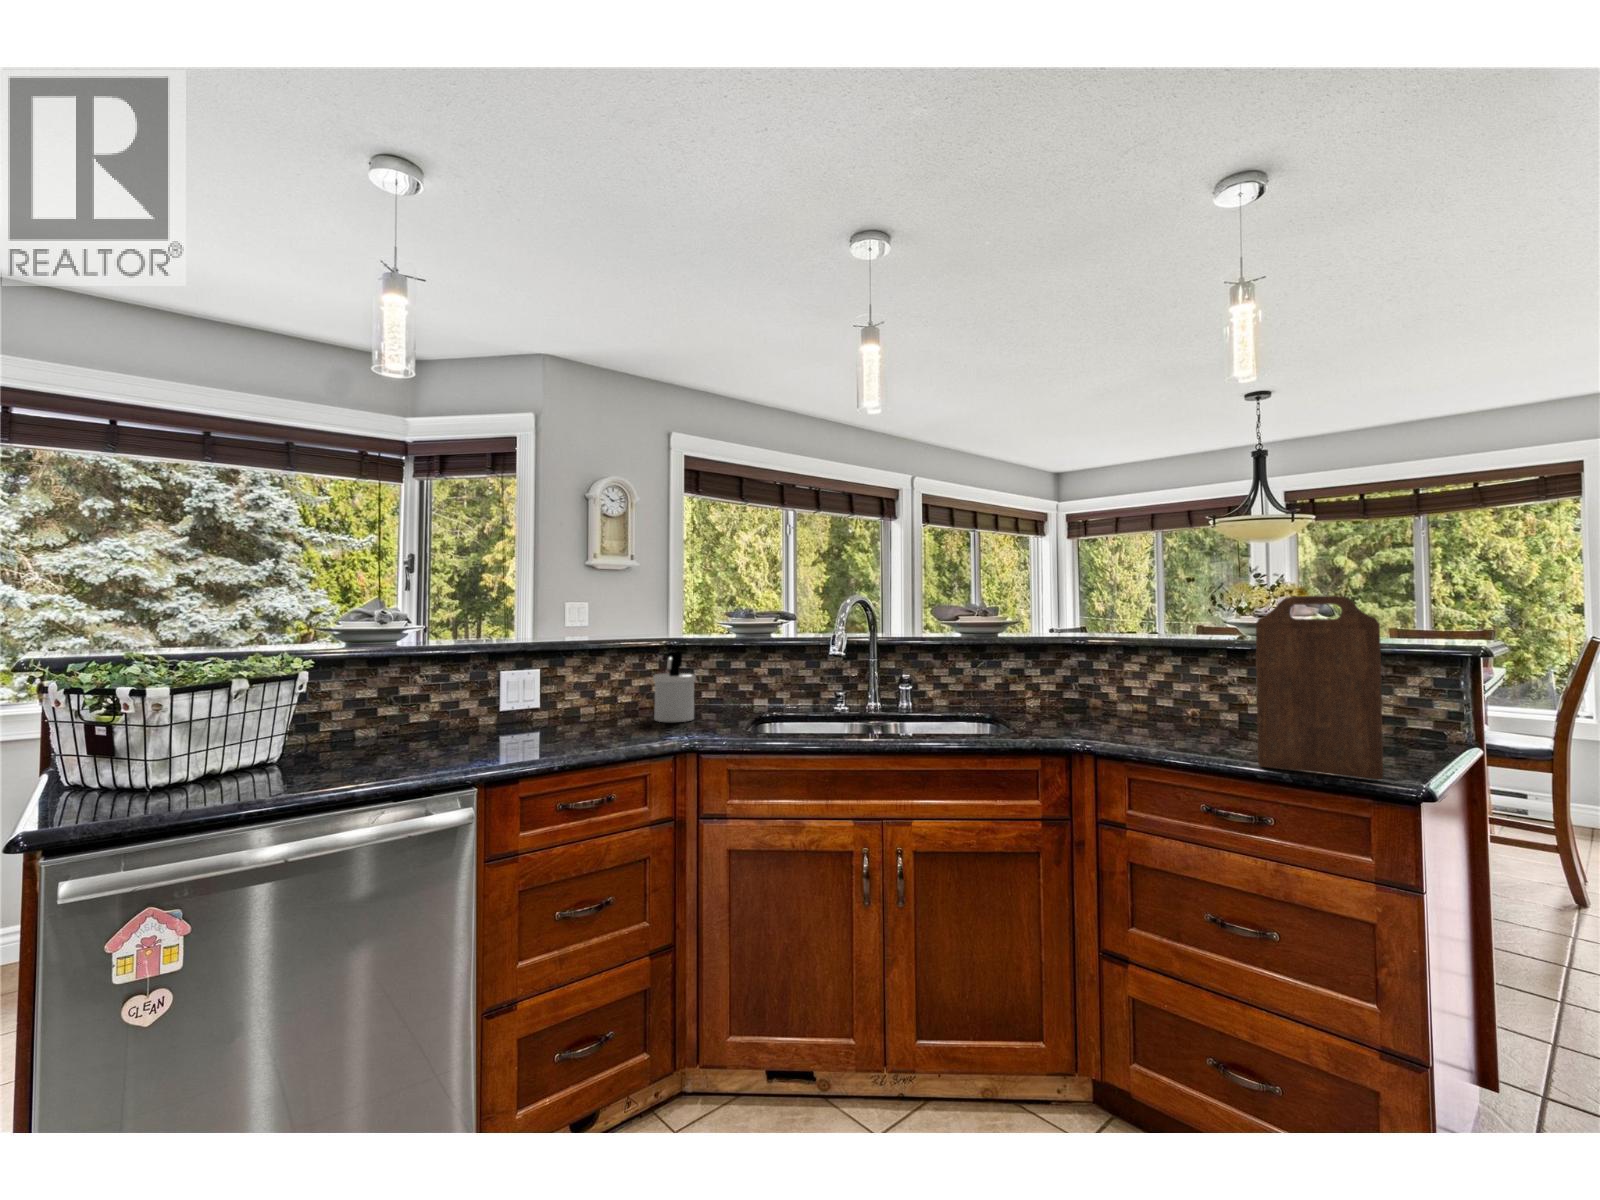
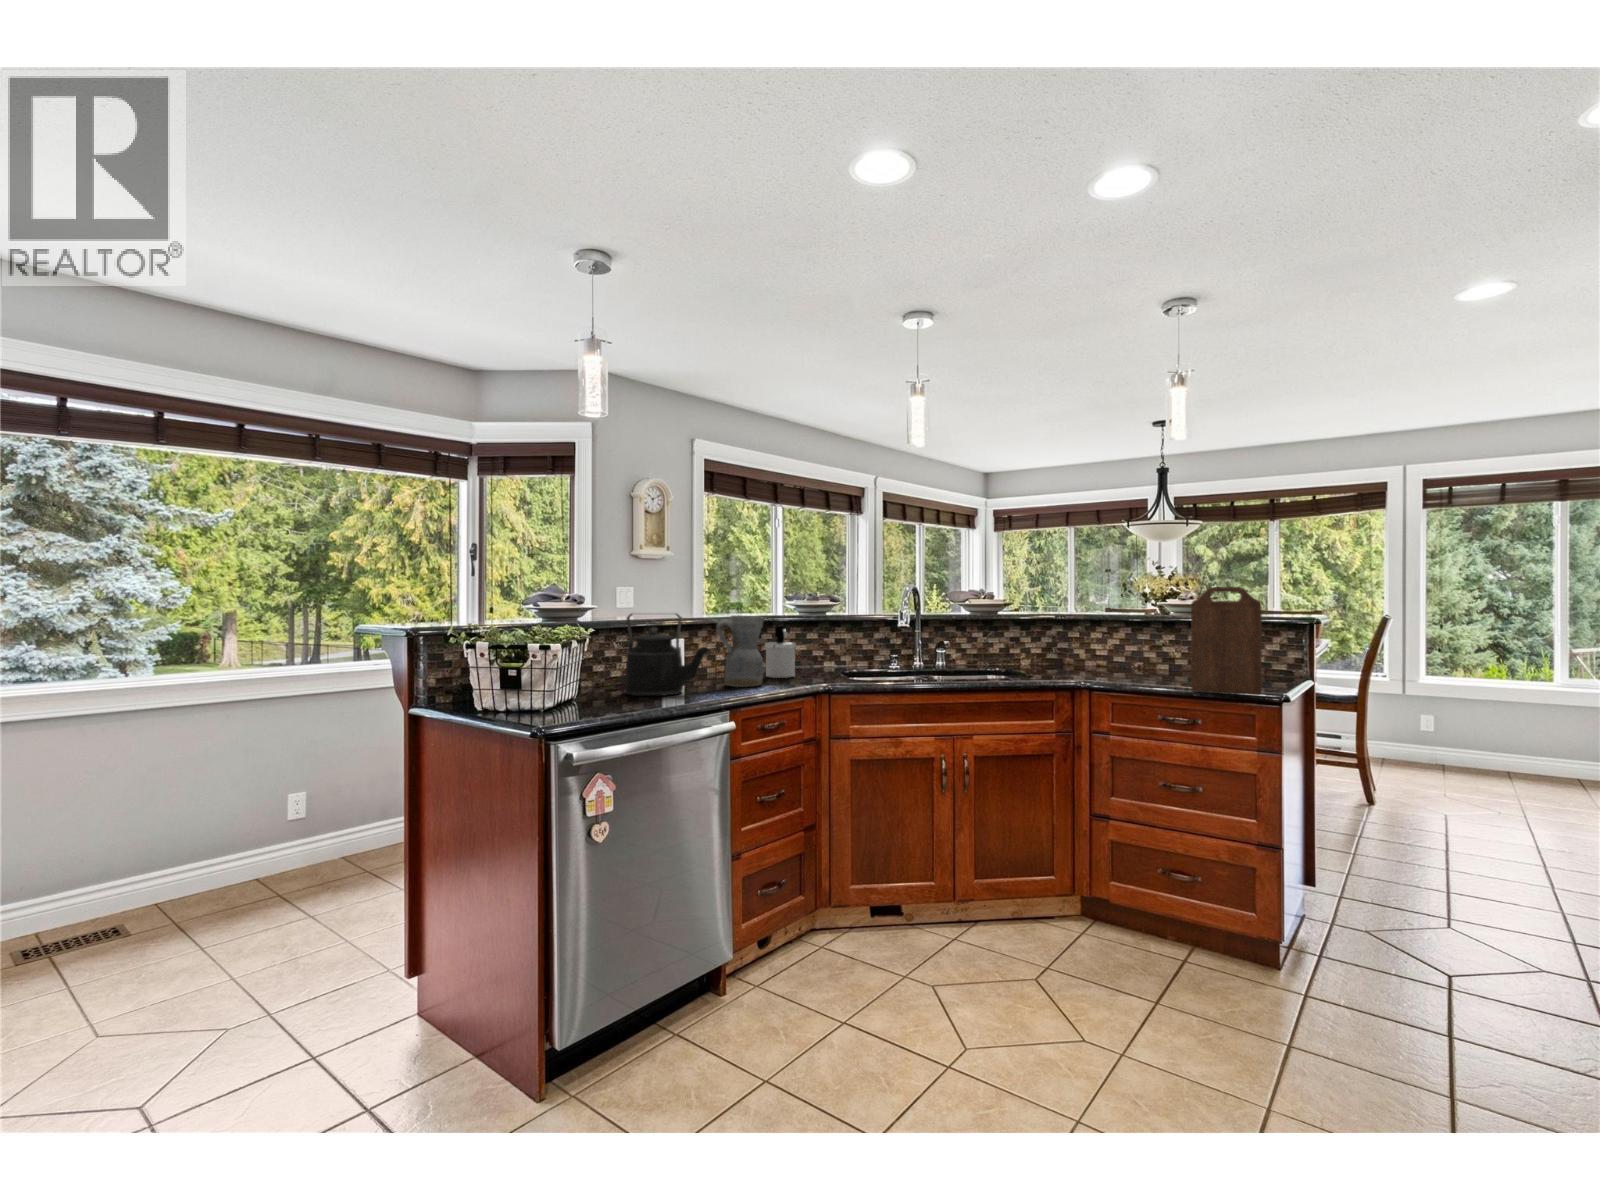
kettle: none [396,635,510,753] -> present [625,613,708,696]
ceramic pitcher: none [552,637,621,738] -> present [716,615,764,687]

